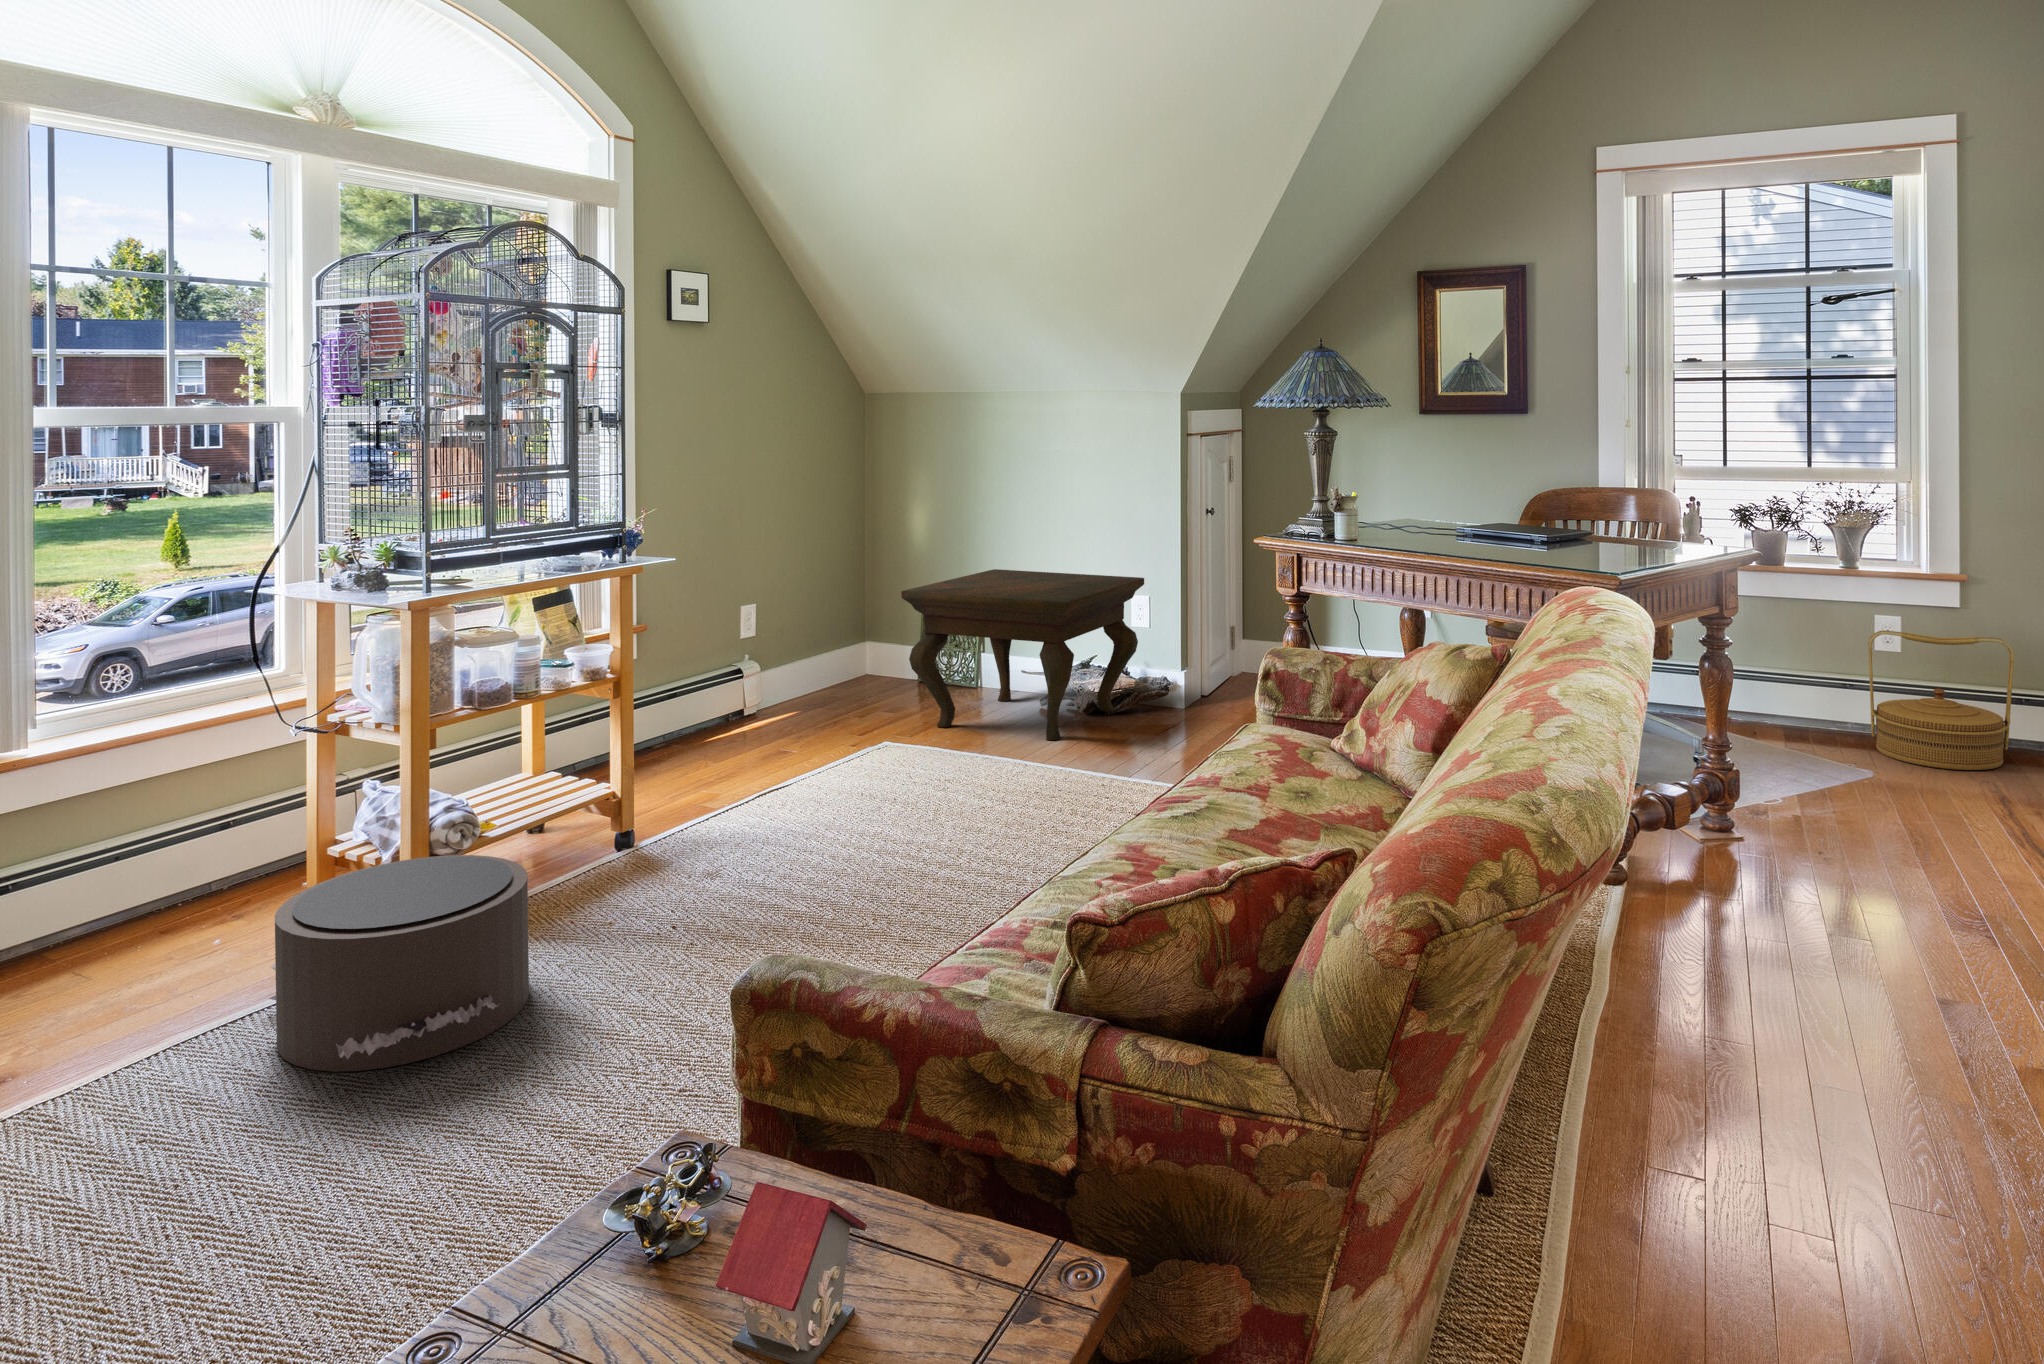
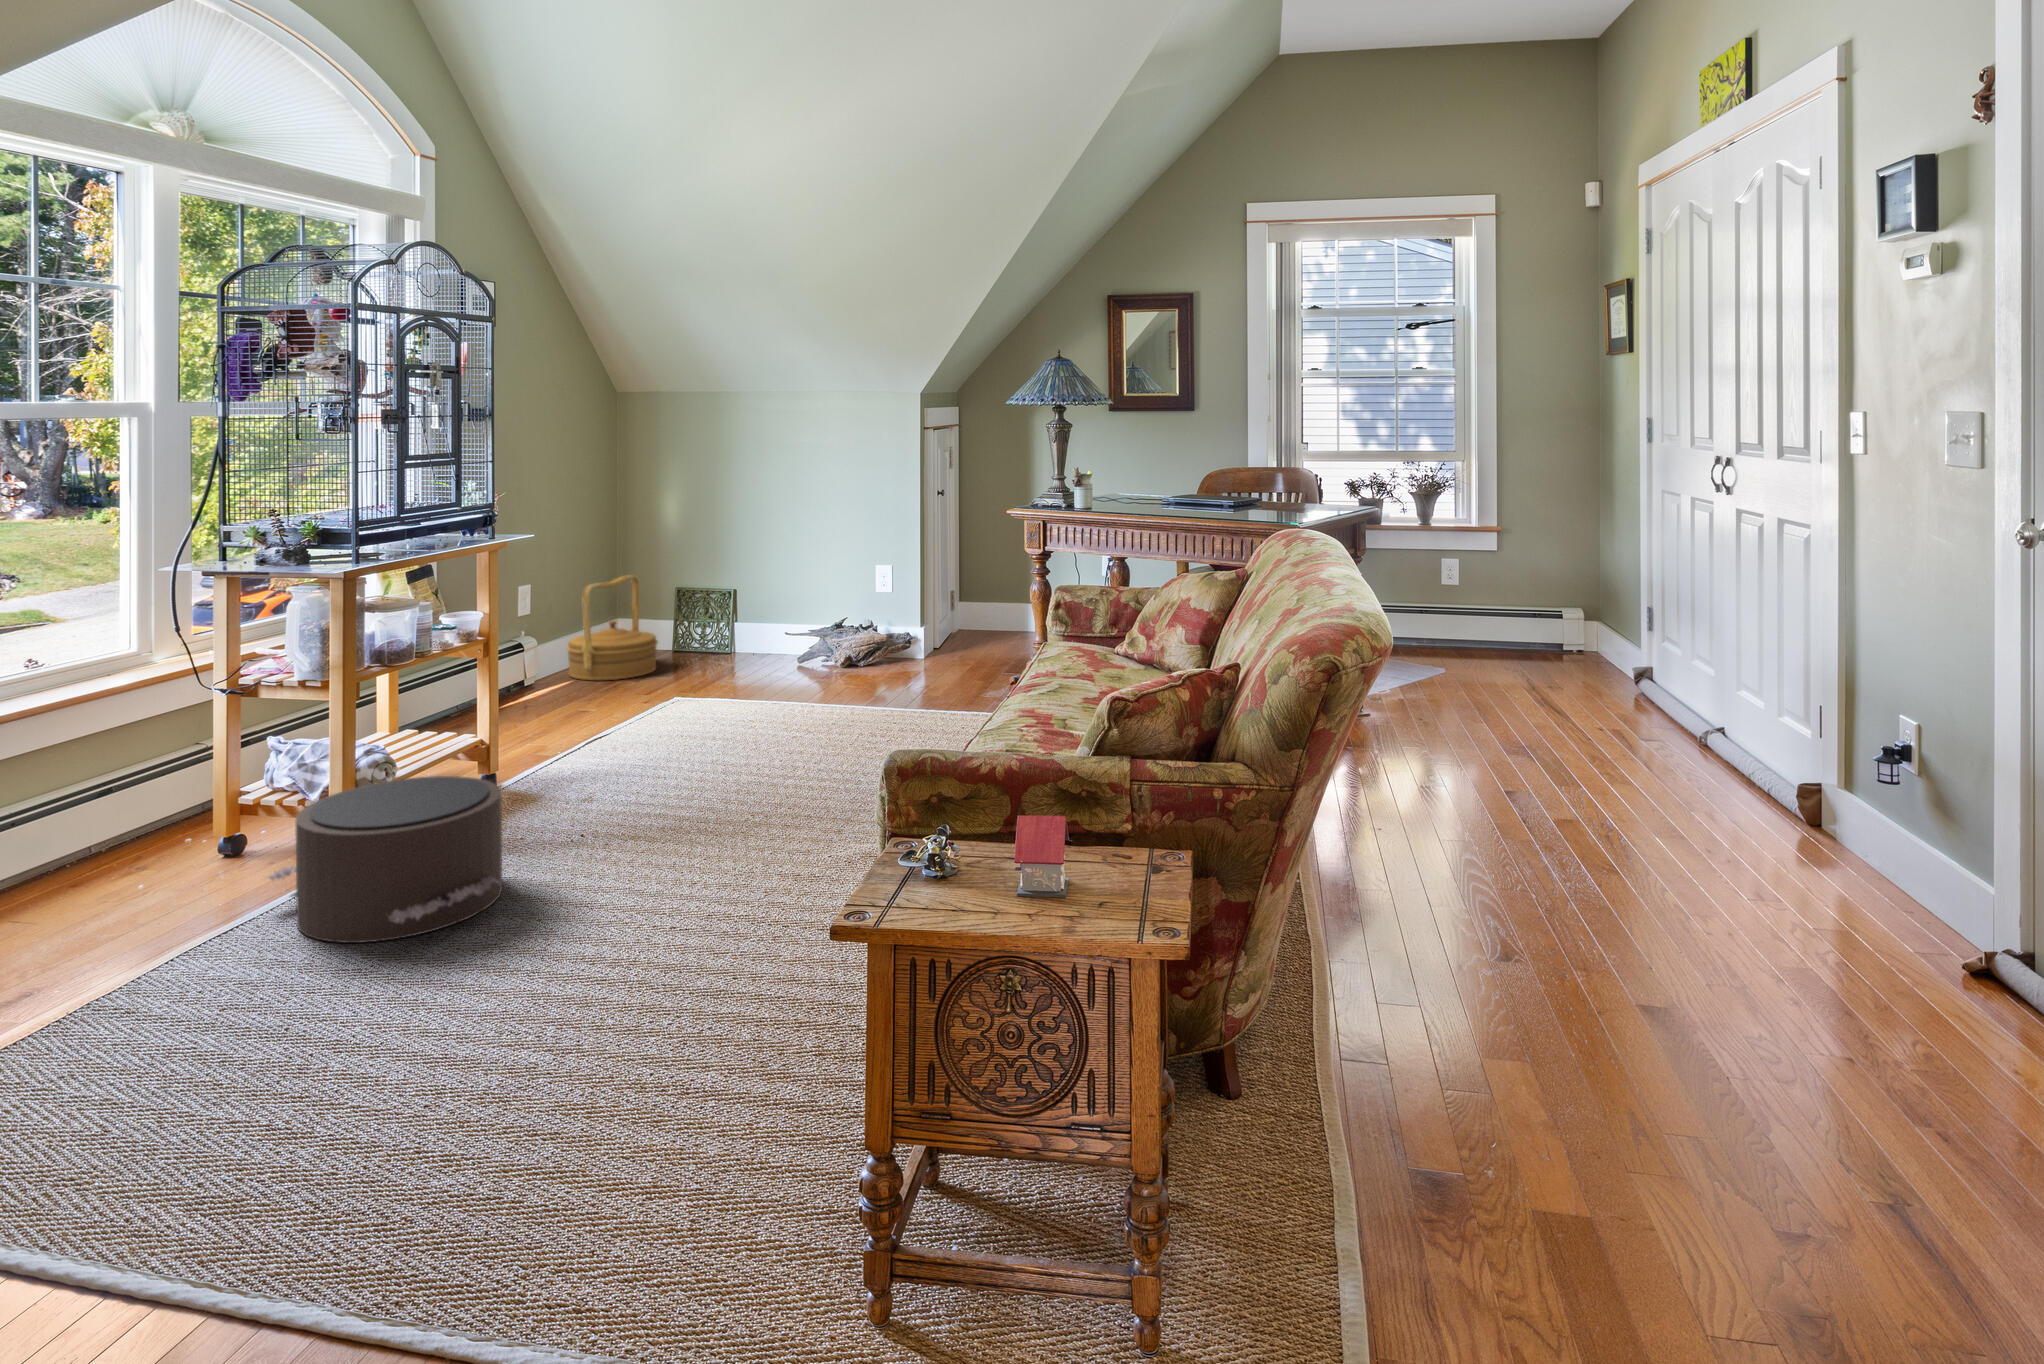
side table: present [901,569,1144,740] -> none [685,547,888,686]
woven basket: present [1868,631,2014,770] -> present [567,575,658,681]

